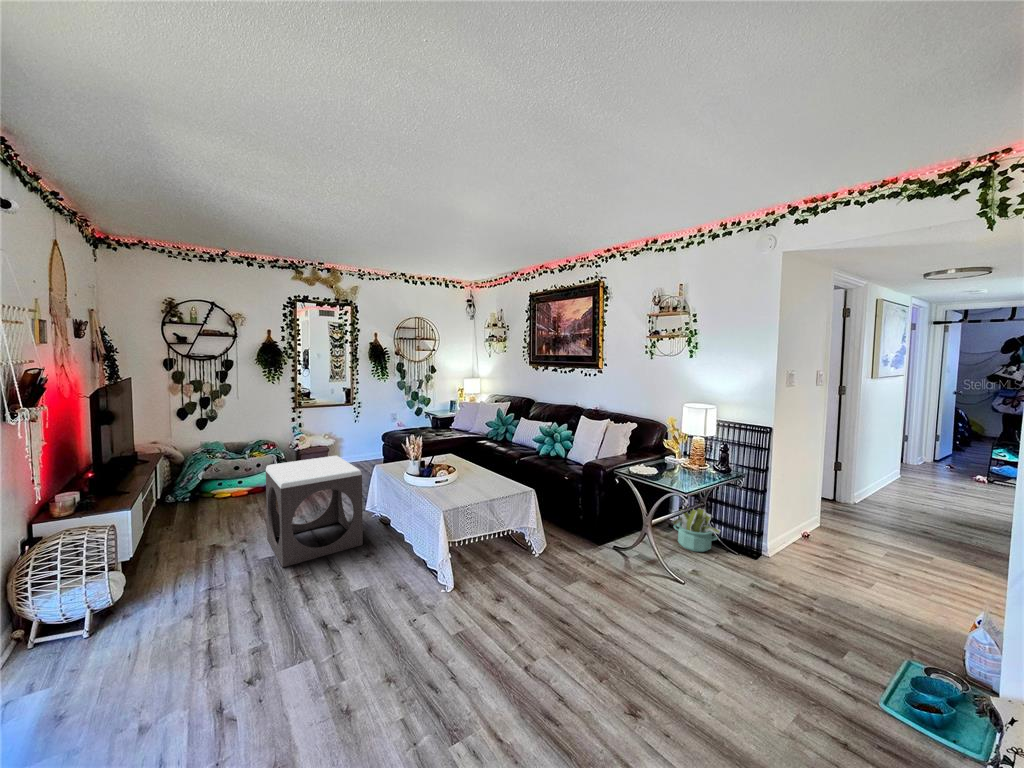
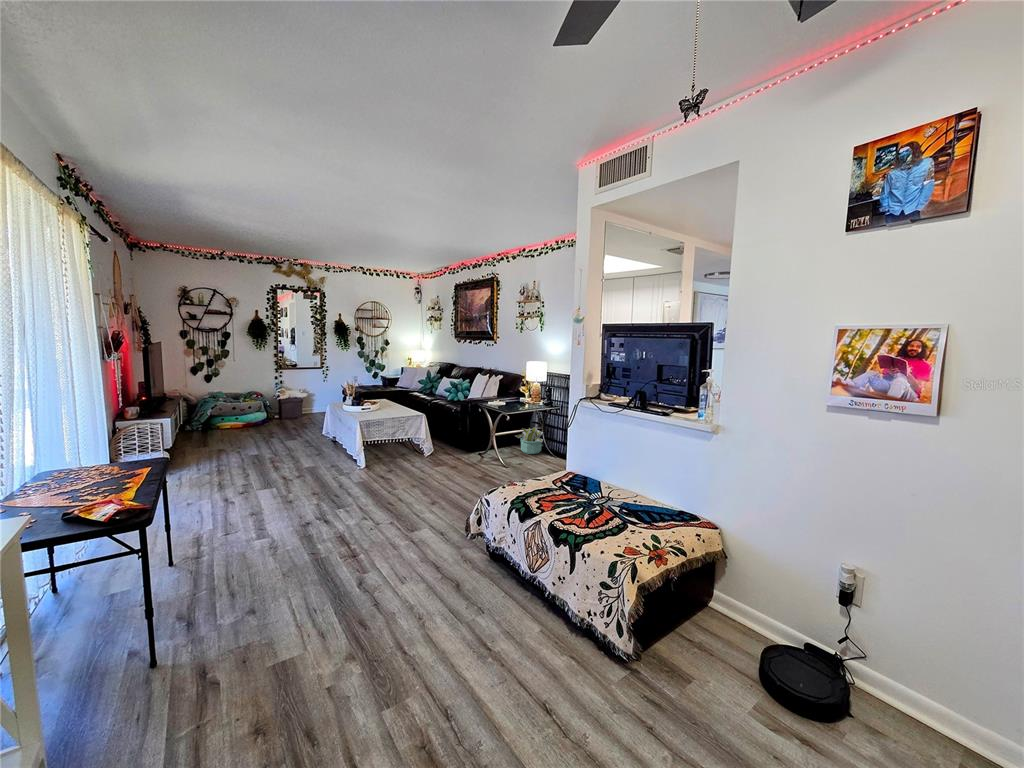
footstool: present [266,456,363,567] -> none [252,394,315,457]

